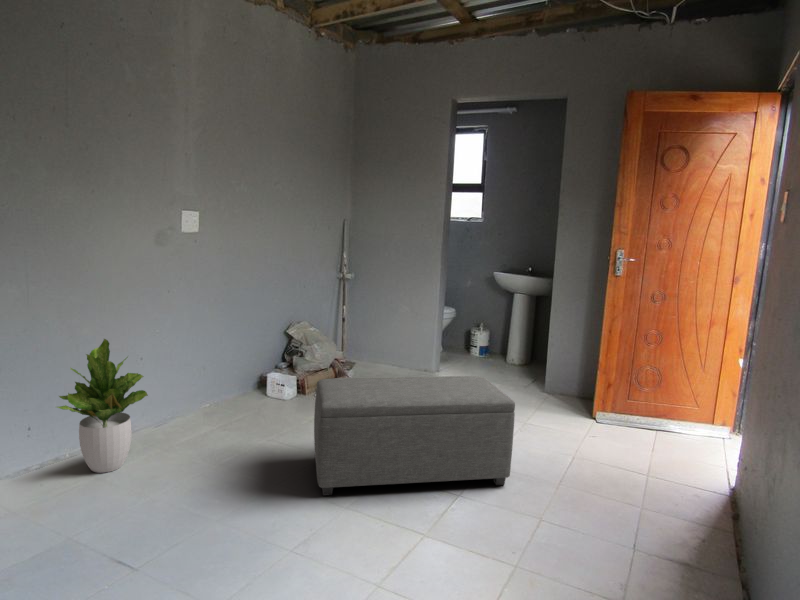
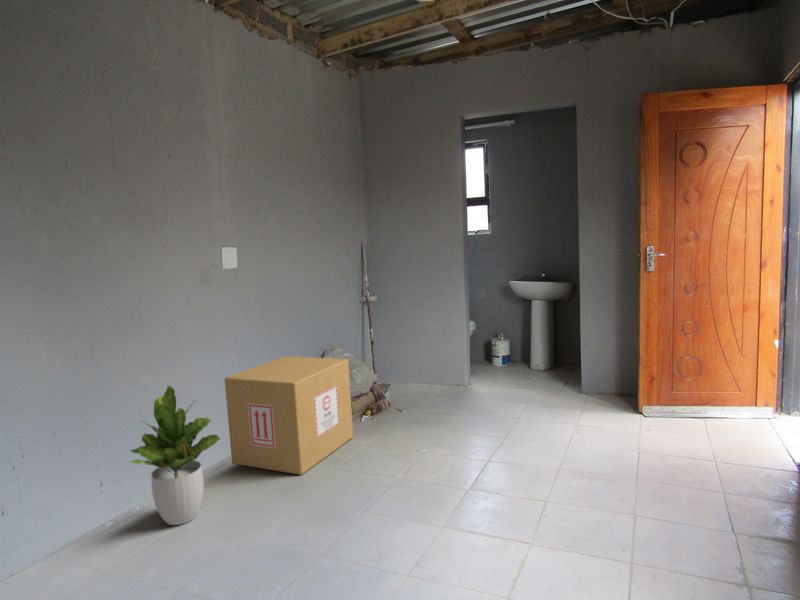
cardboard box: none [173,324,302,440] -> present [225,356,353,475]
ottoman: present [314,376,515,496] -> none [386,384,591,521]

